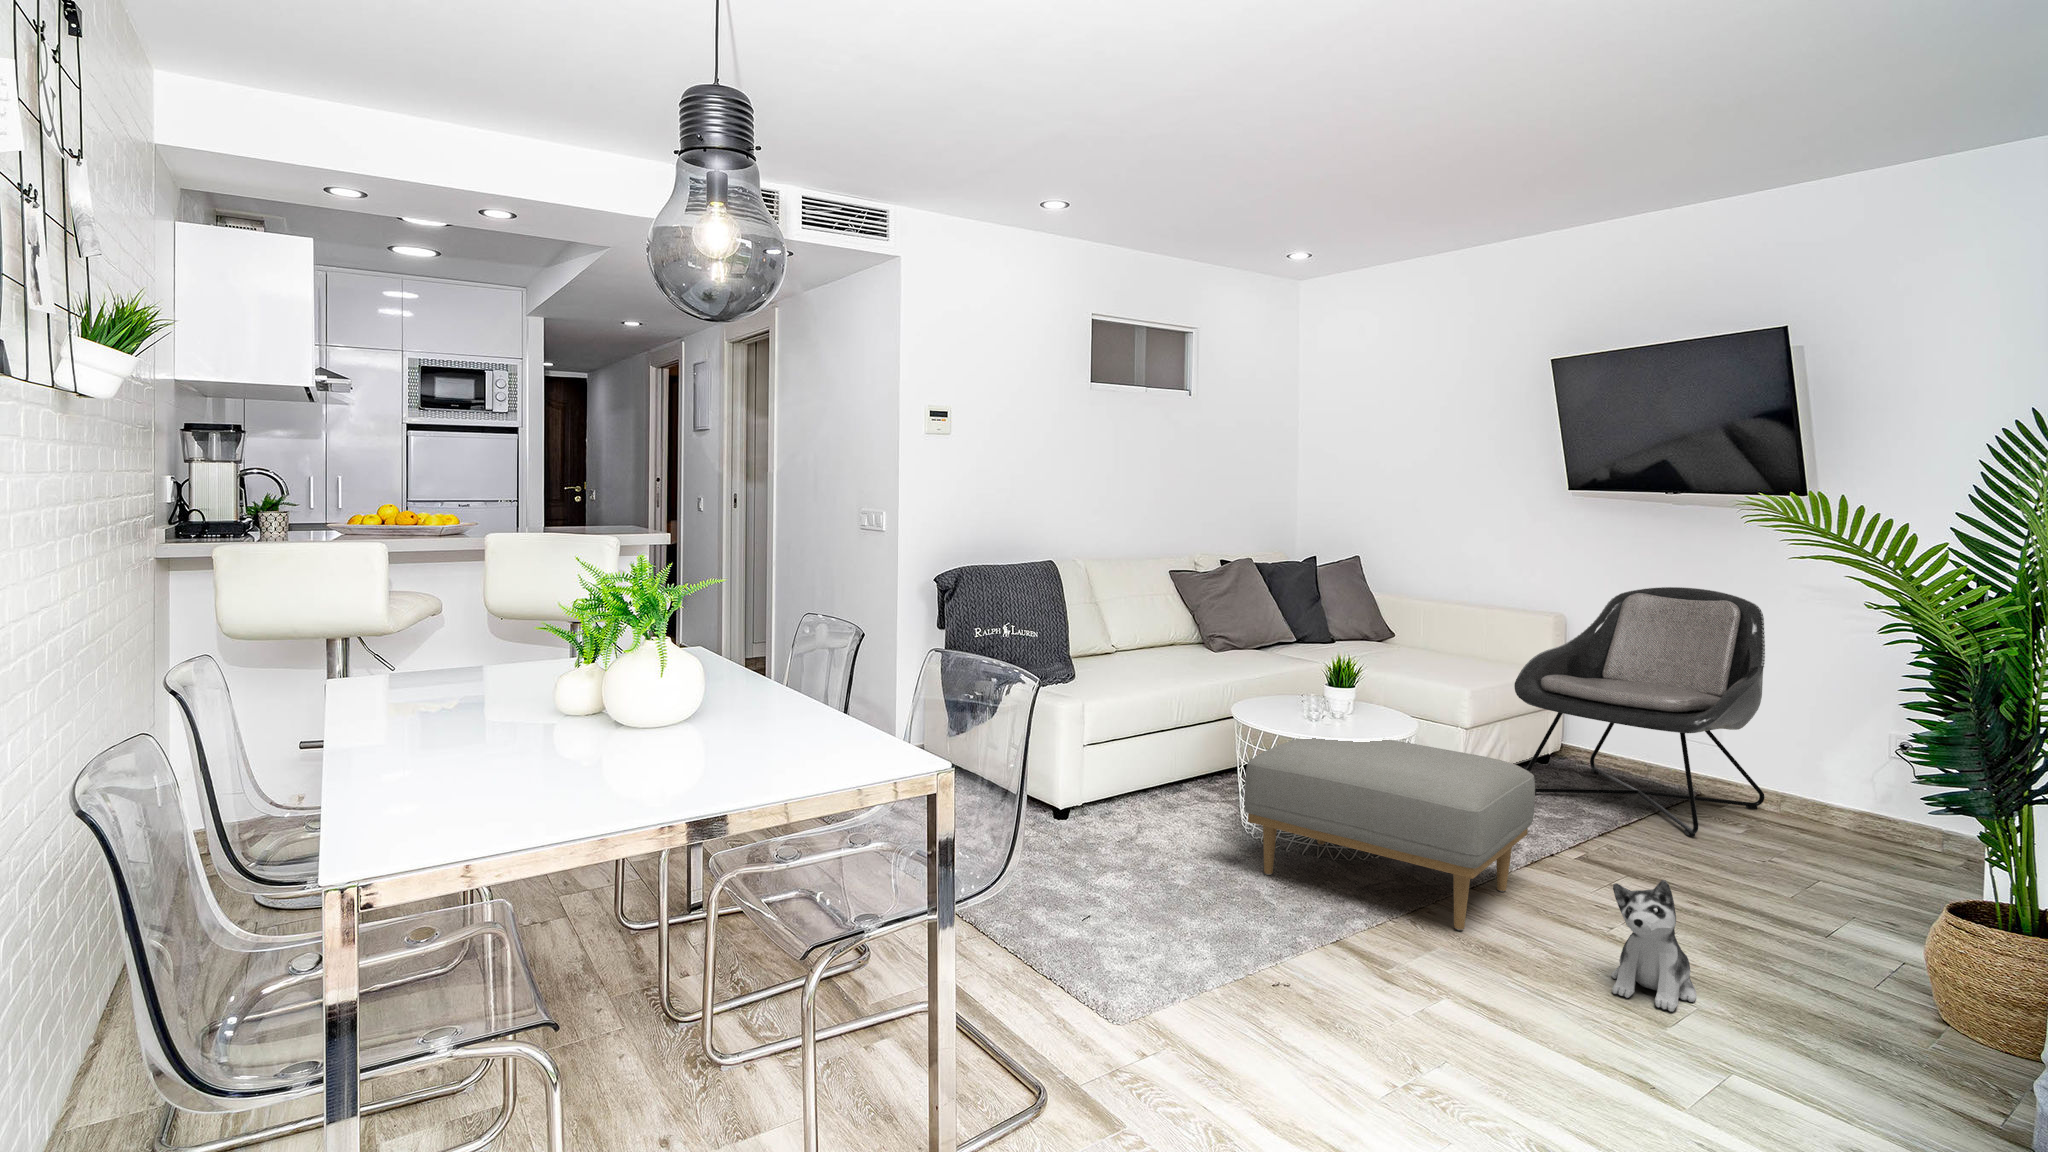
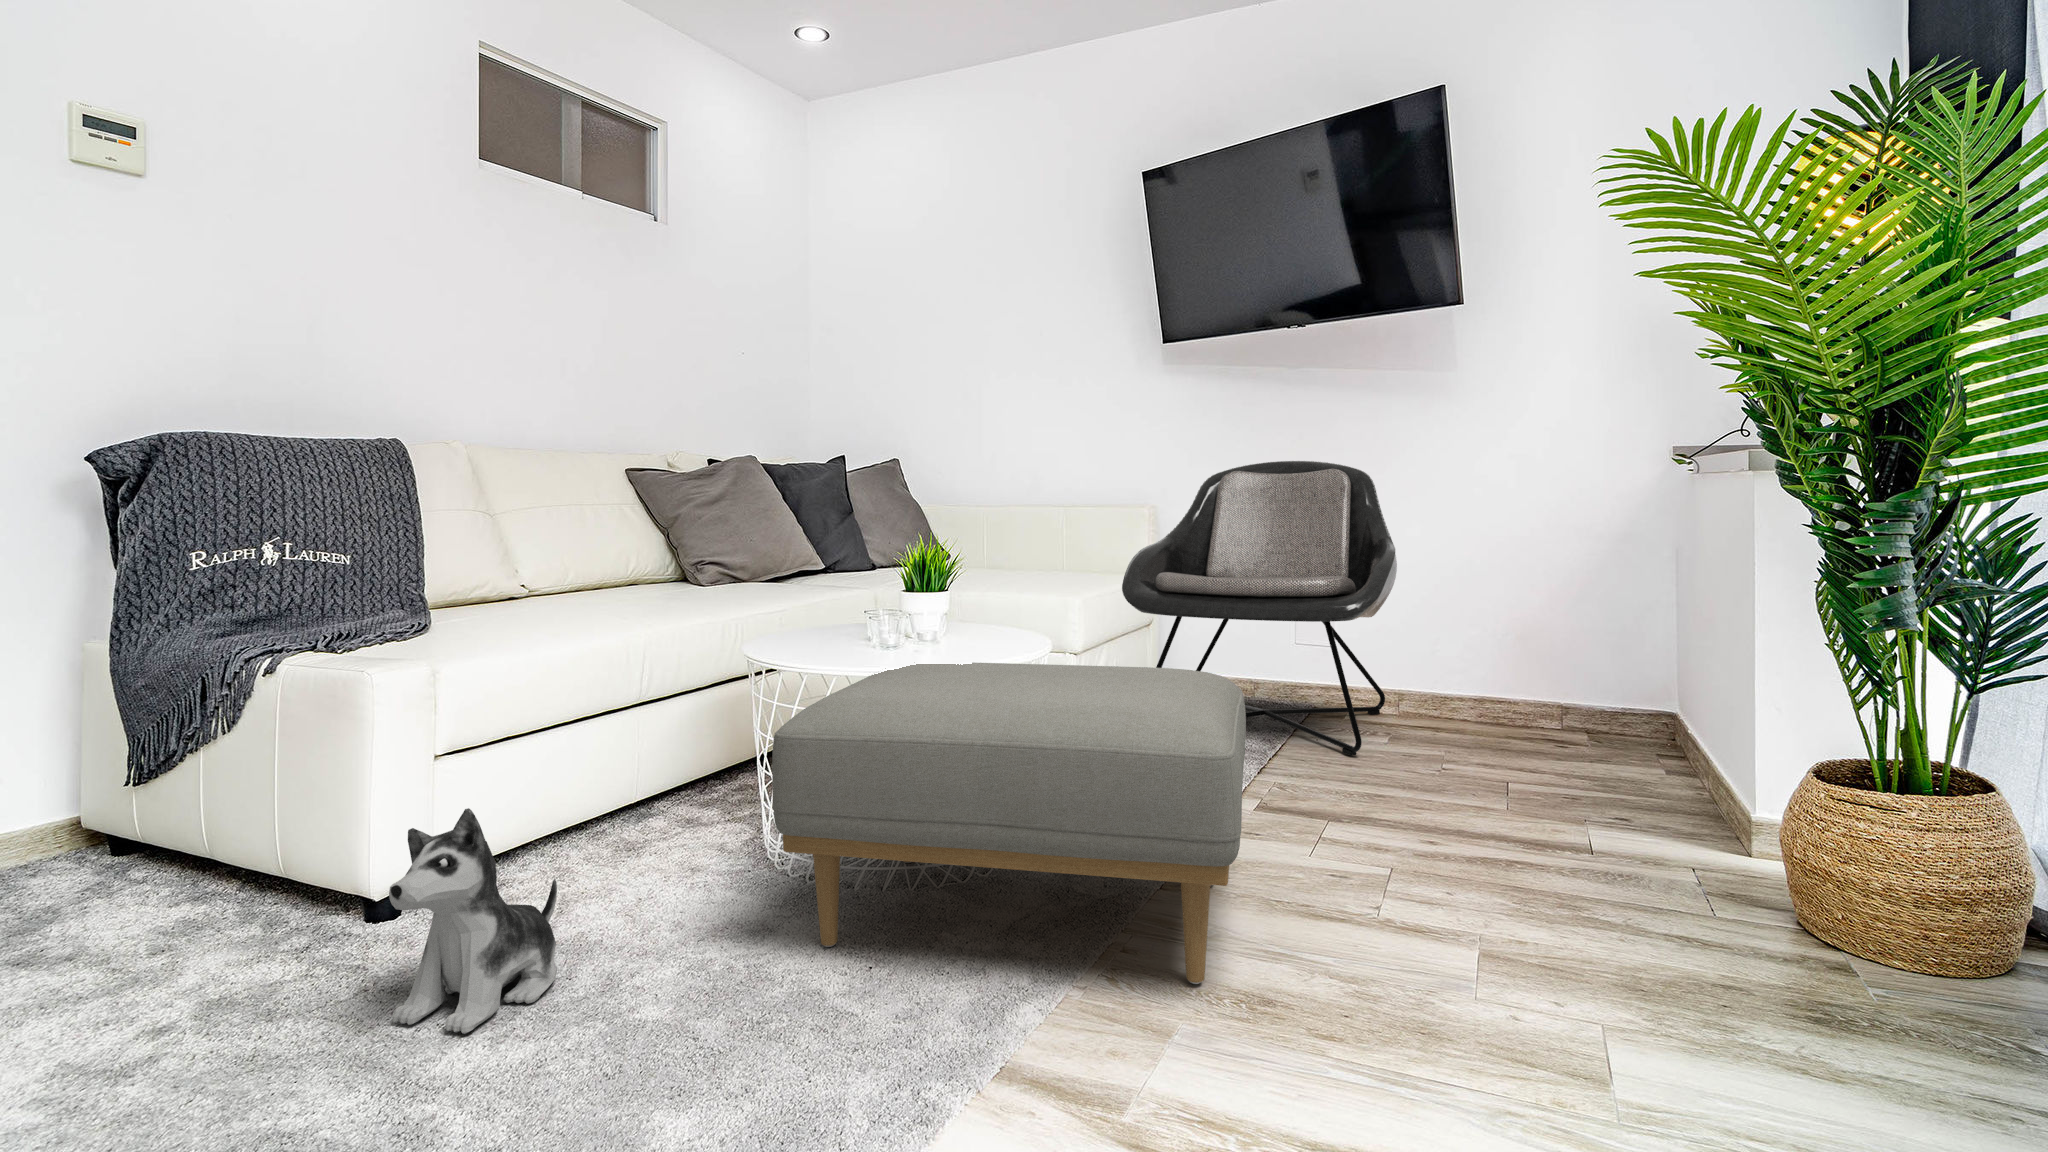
plush toy: present [1611,880,1697,1011] -> present [389,808,557,1034]

